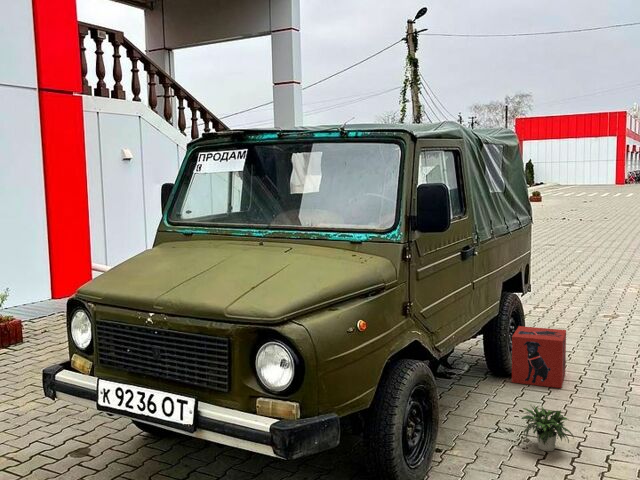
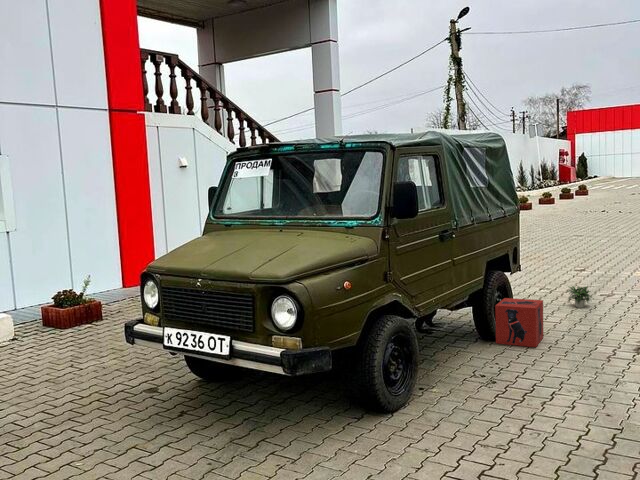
potted plant: present [521,406,573,451] -> present [567,286,591,308]

